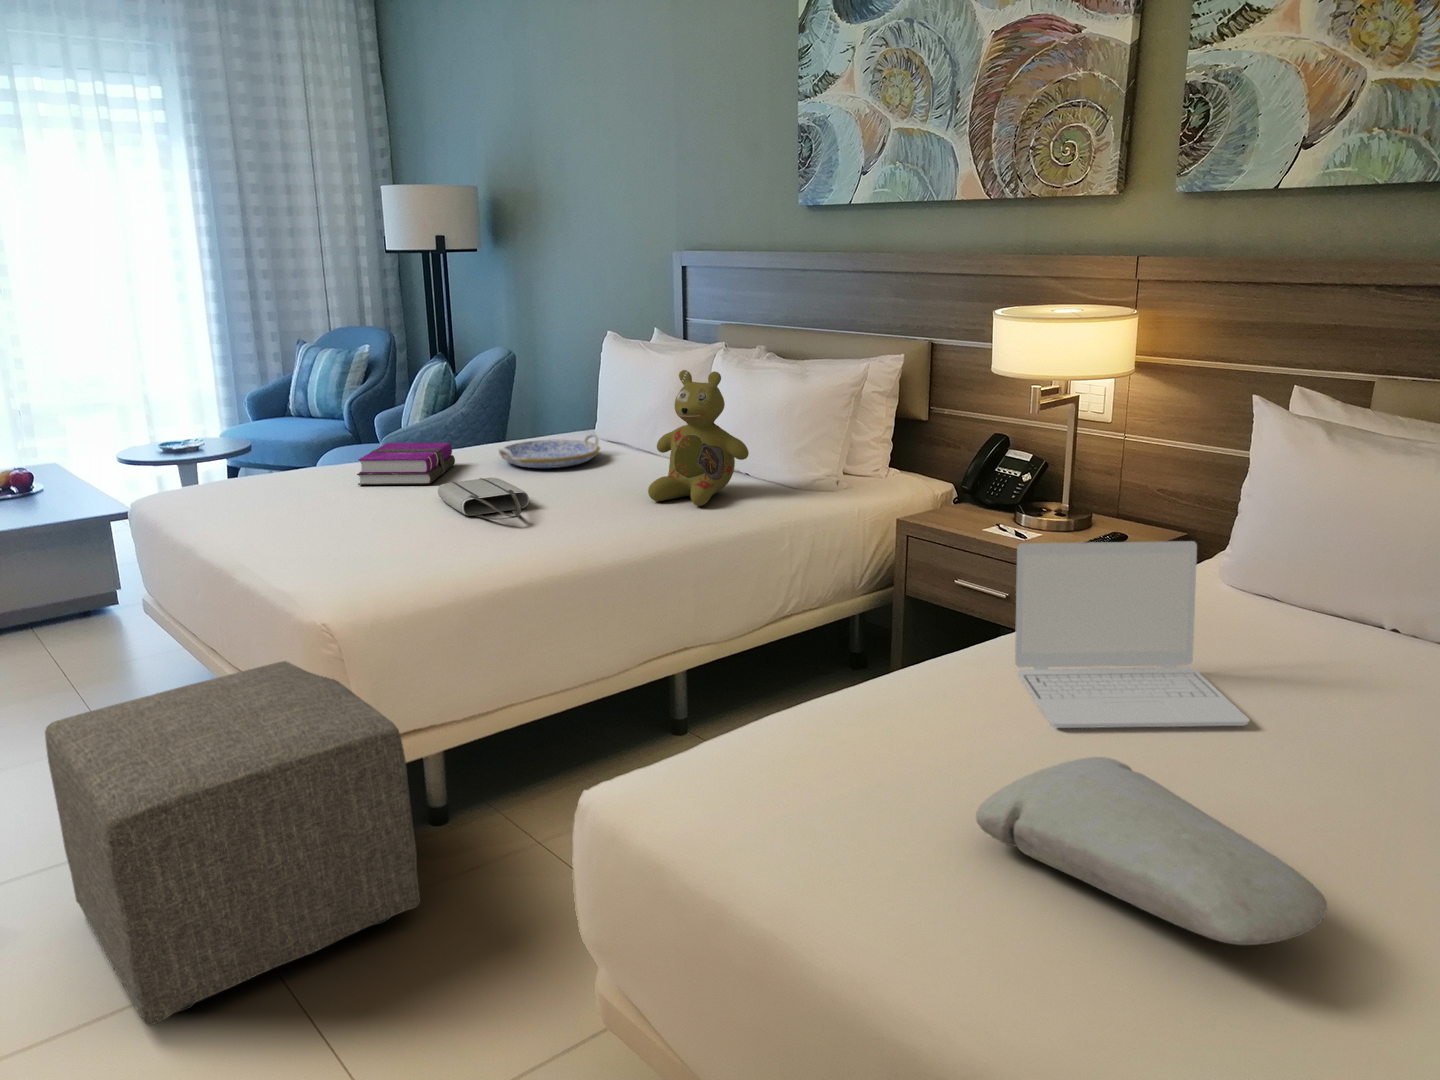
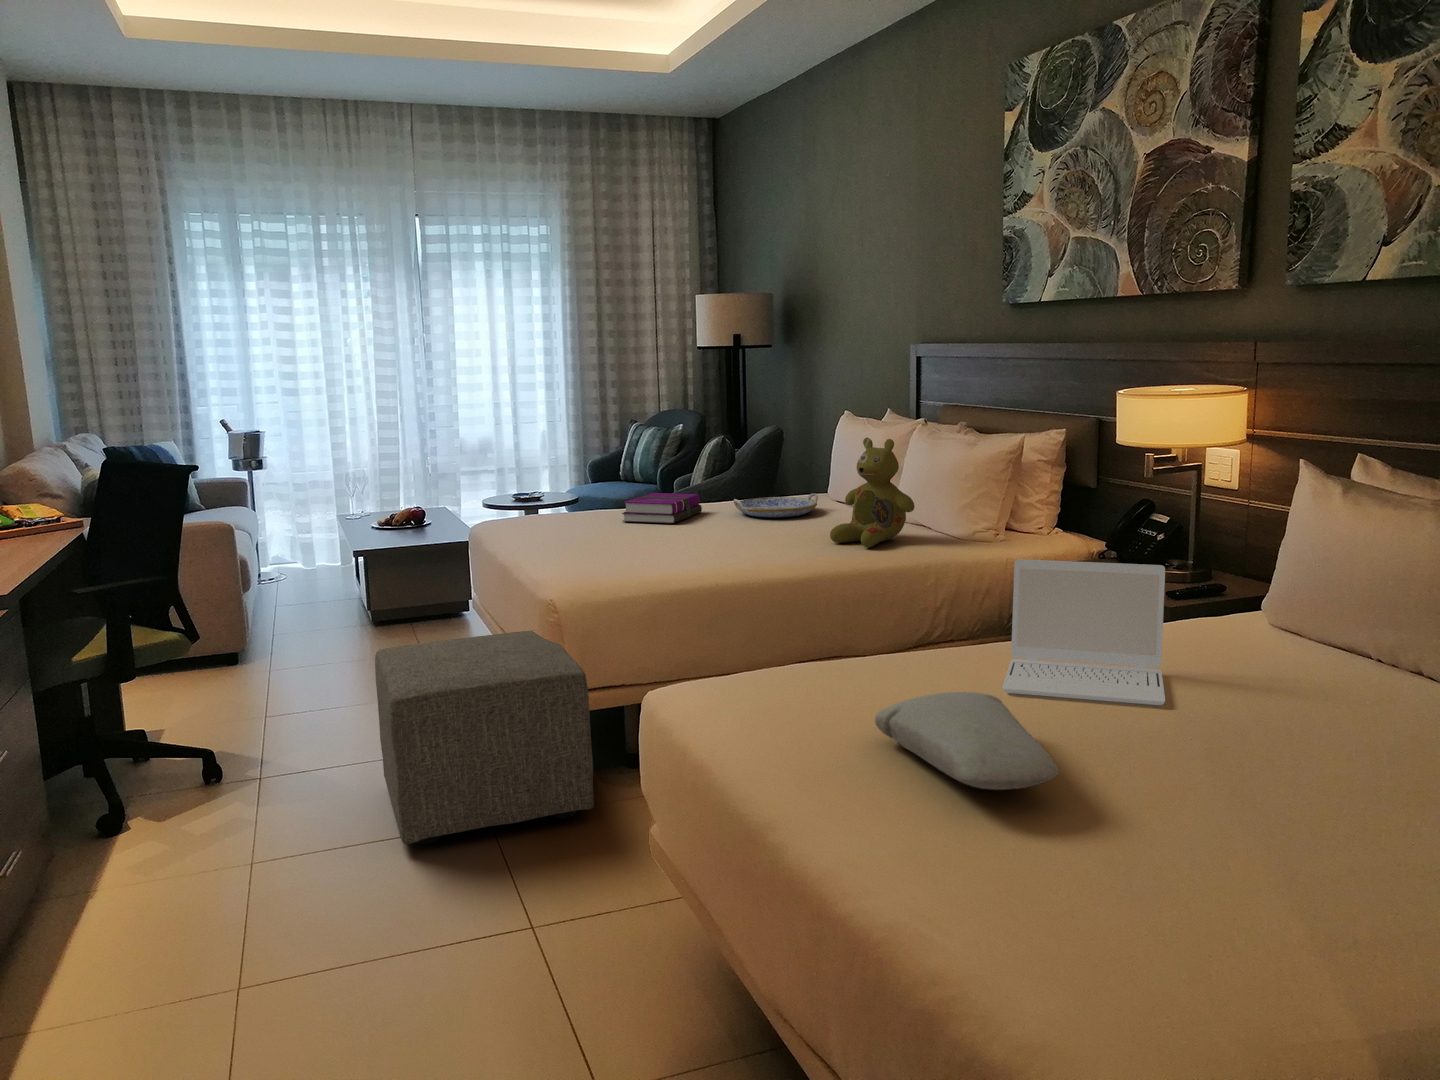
tote bag: present [438,478,529,520] -> none [673,519,735,547]

